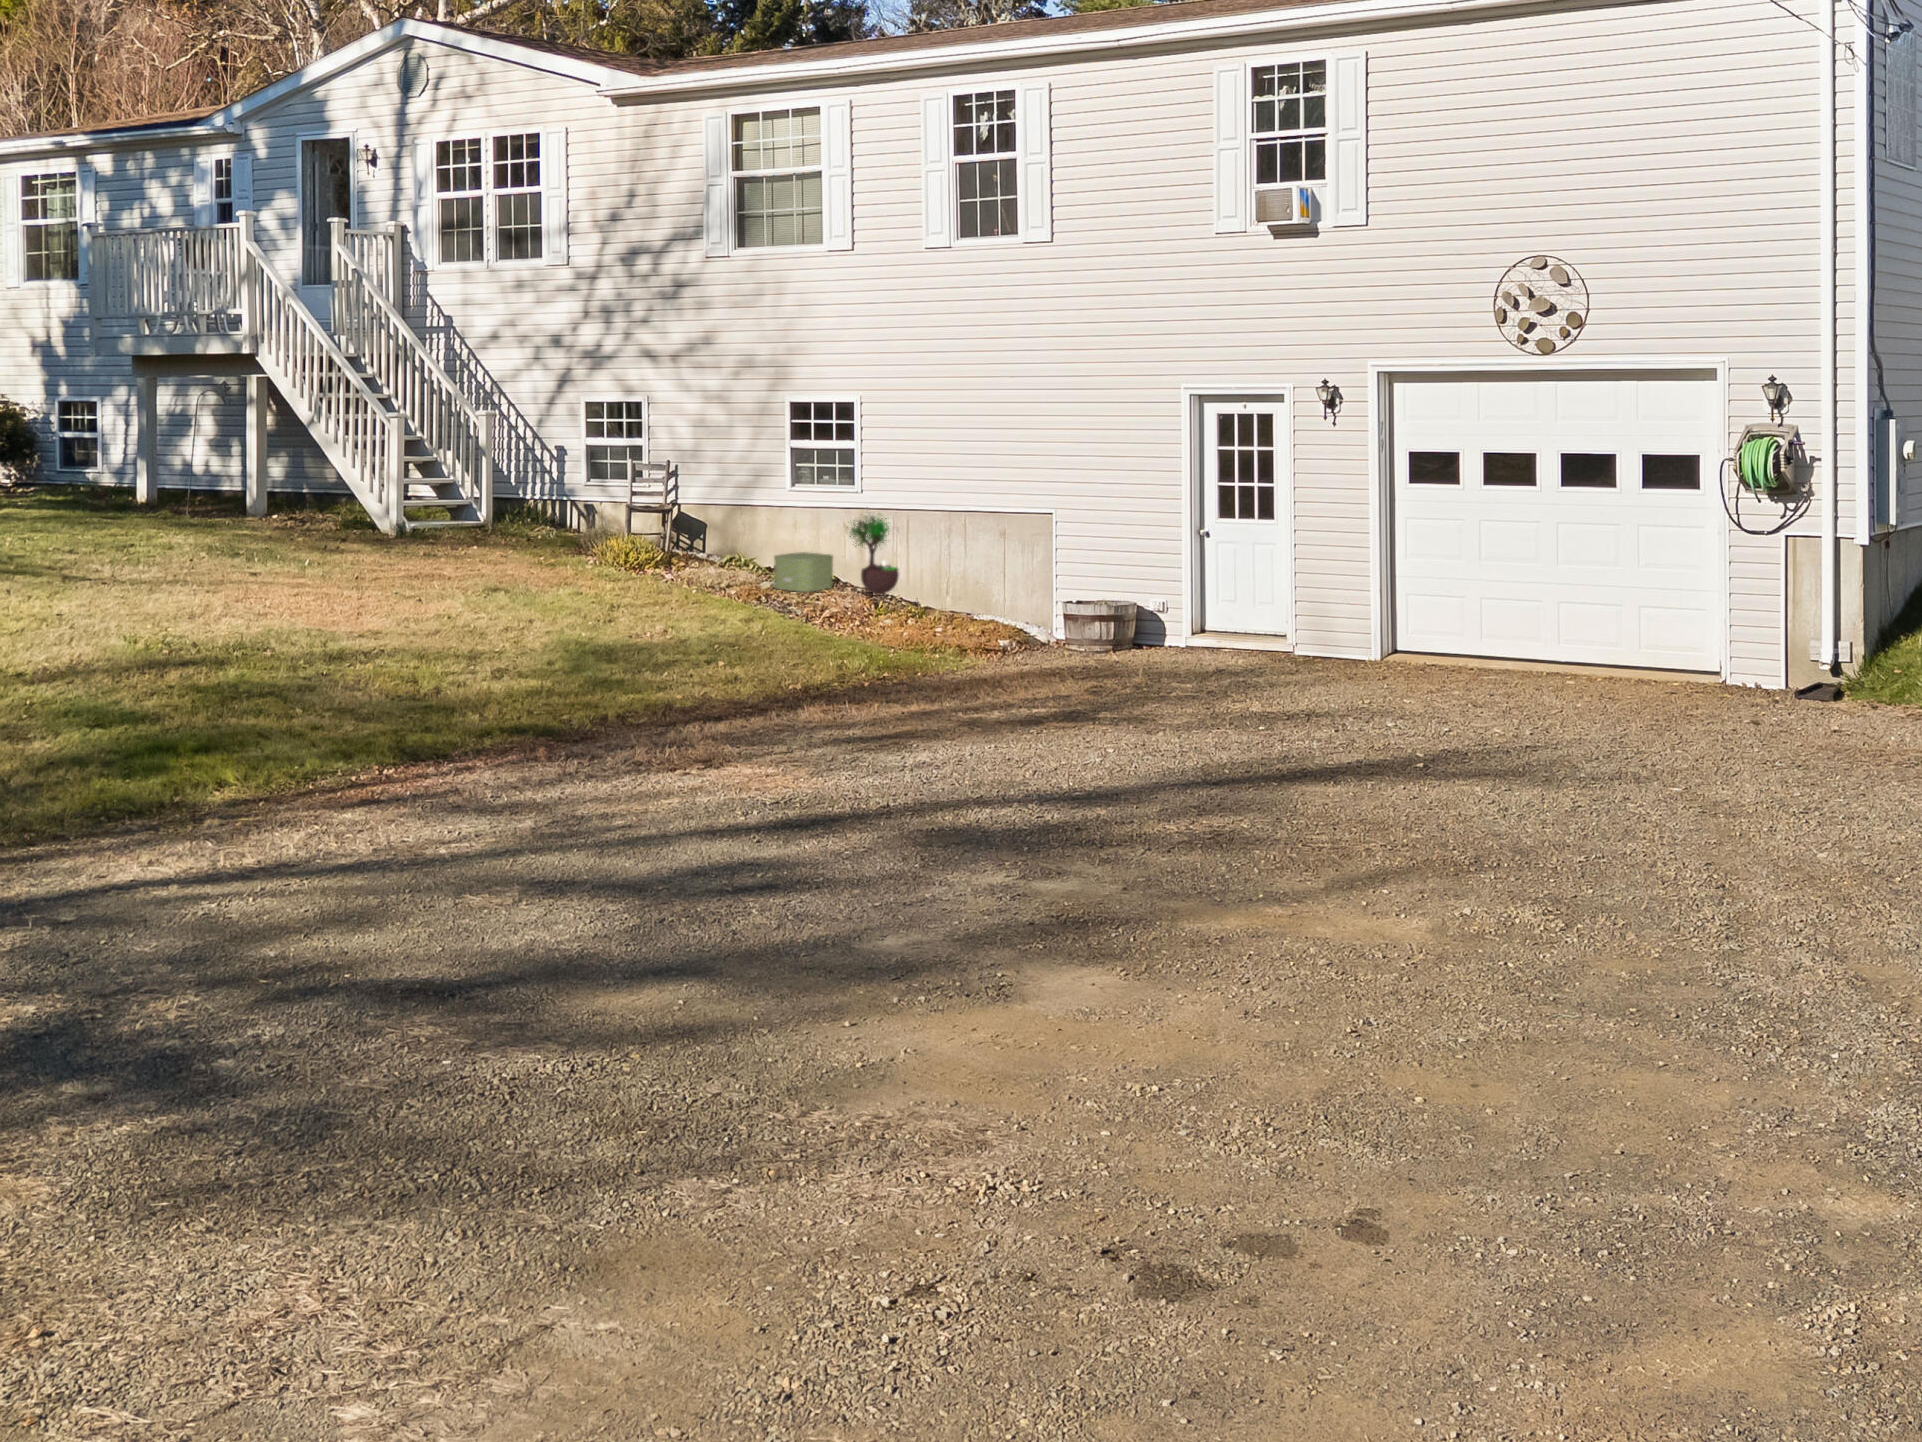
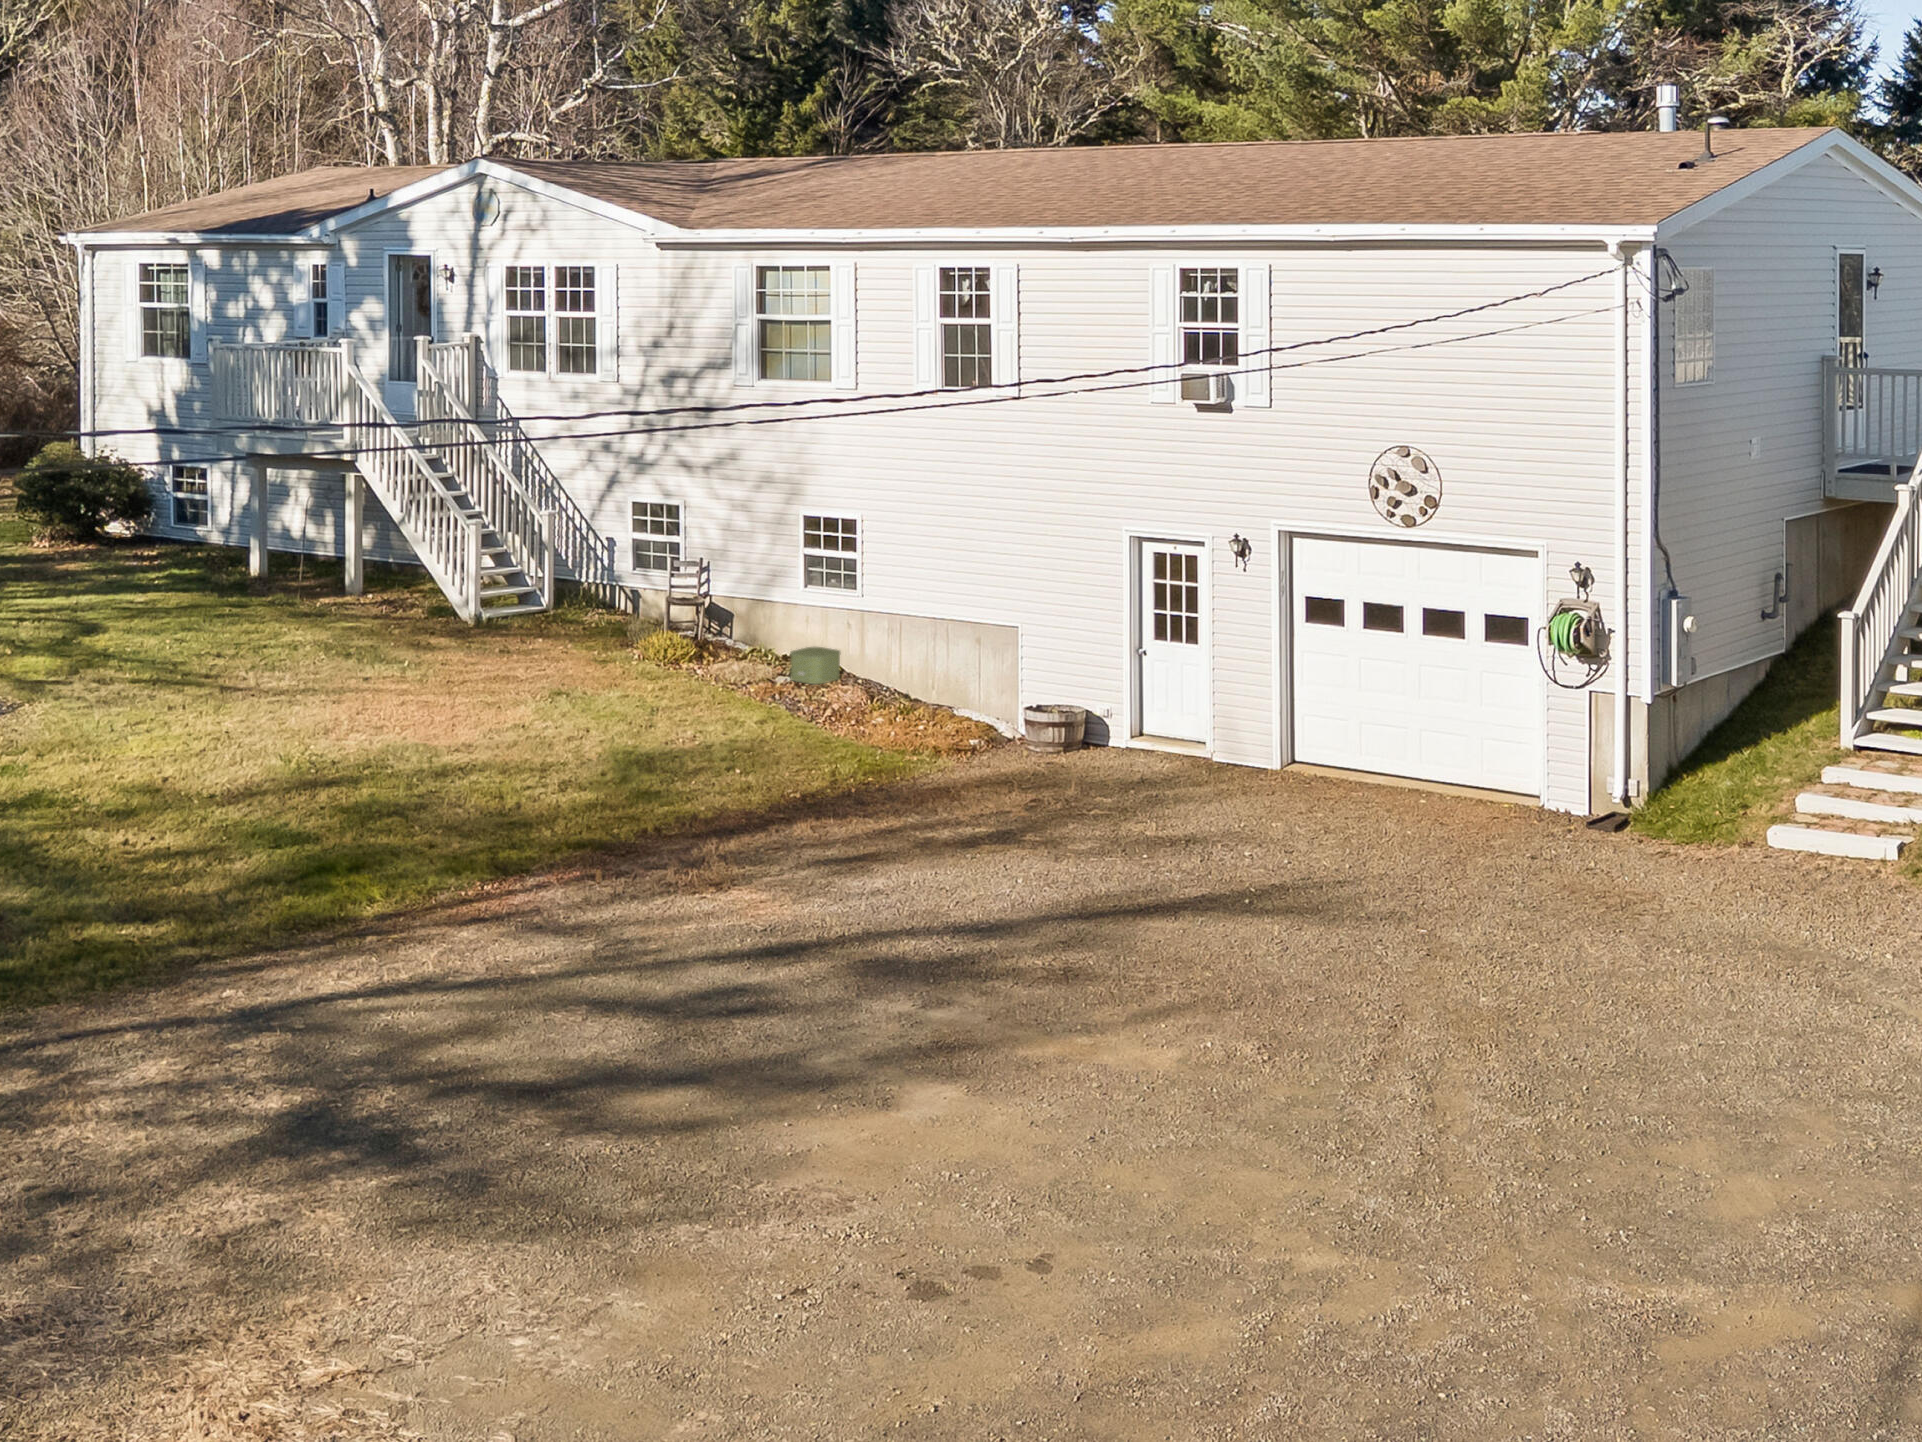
potted tree: present [850,513,899,594] -> none [847,615,895,689]

